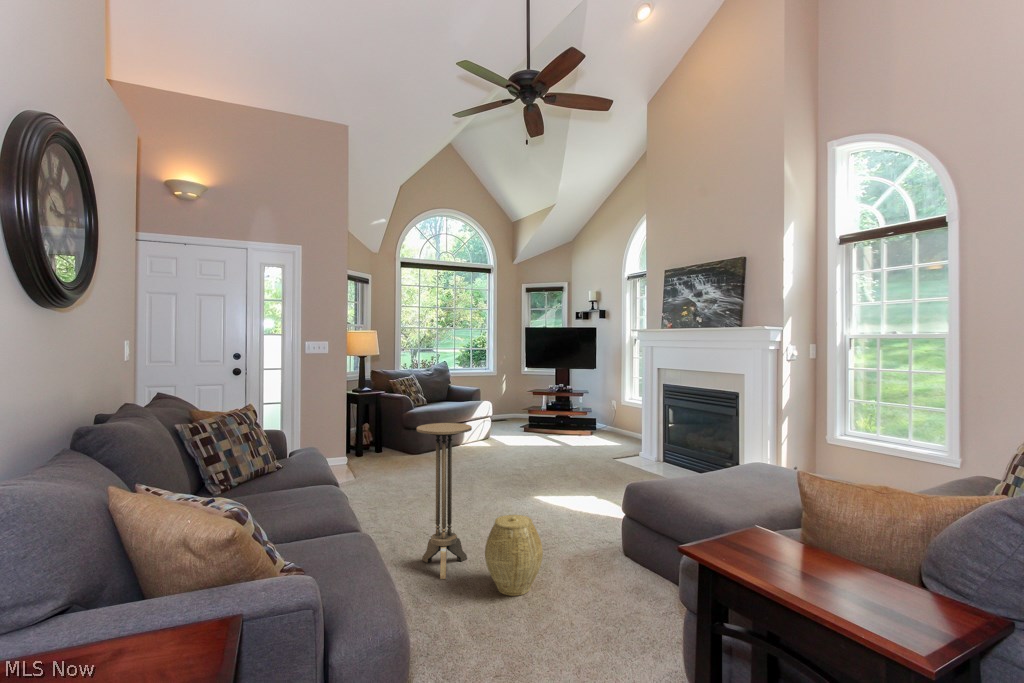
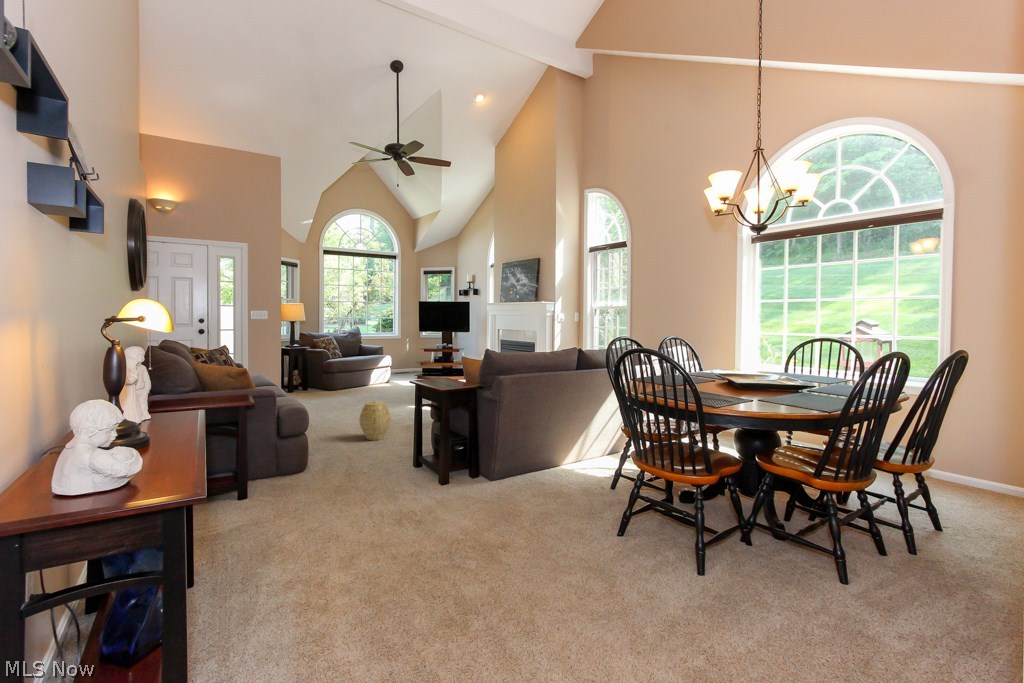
side table: present [417,423,472,579] -> none [322,355,354,437]

